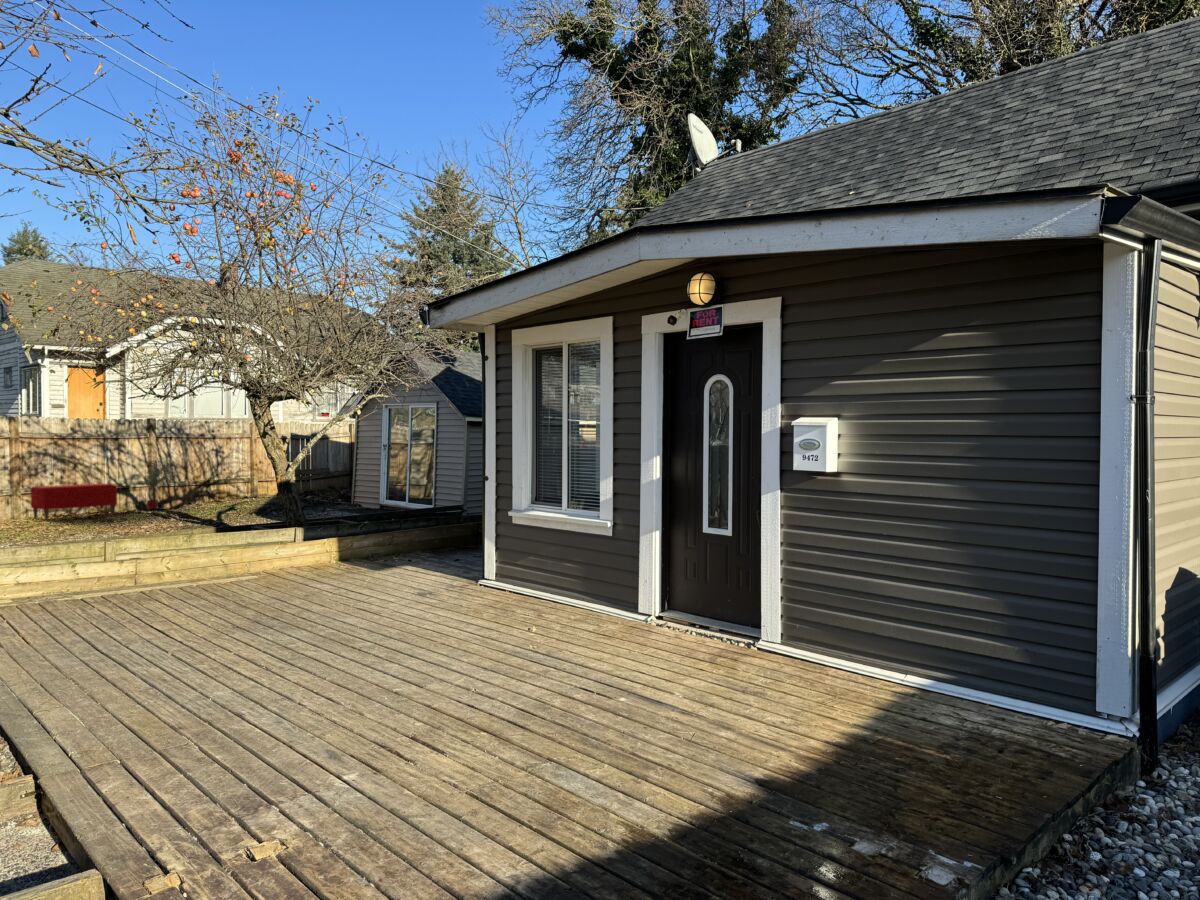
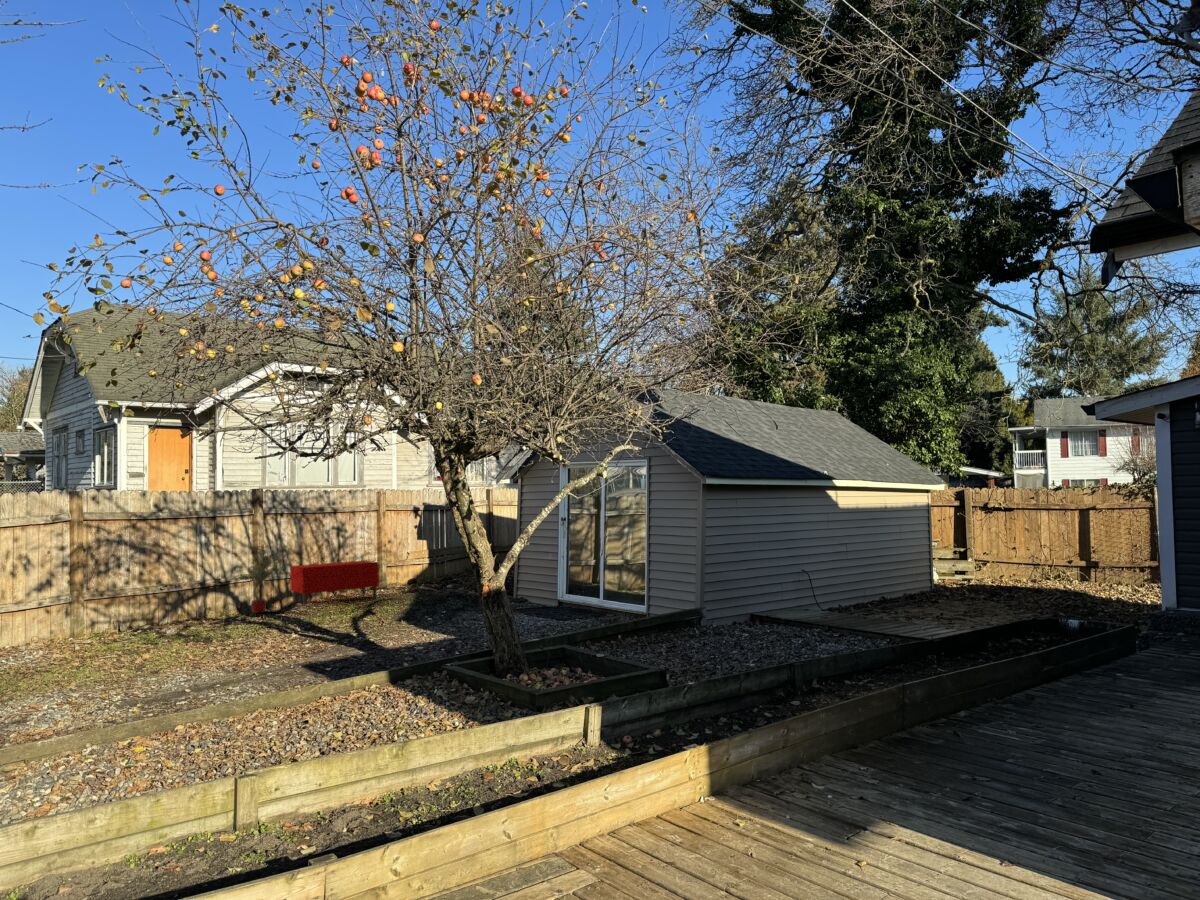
bench: present [31,484,117,520] -> present [291,561,379,606]

